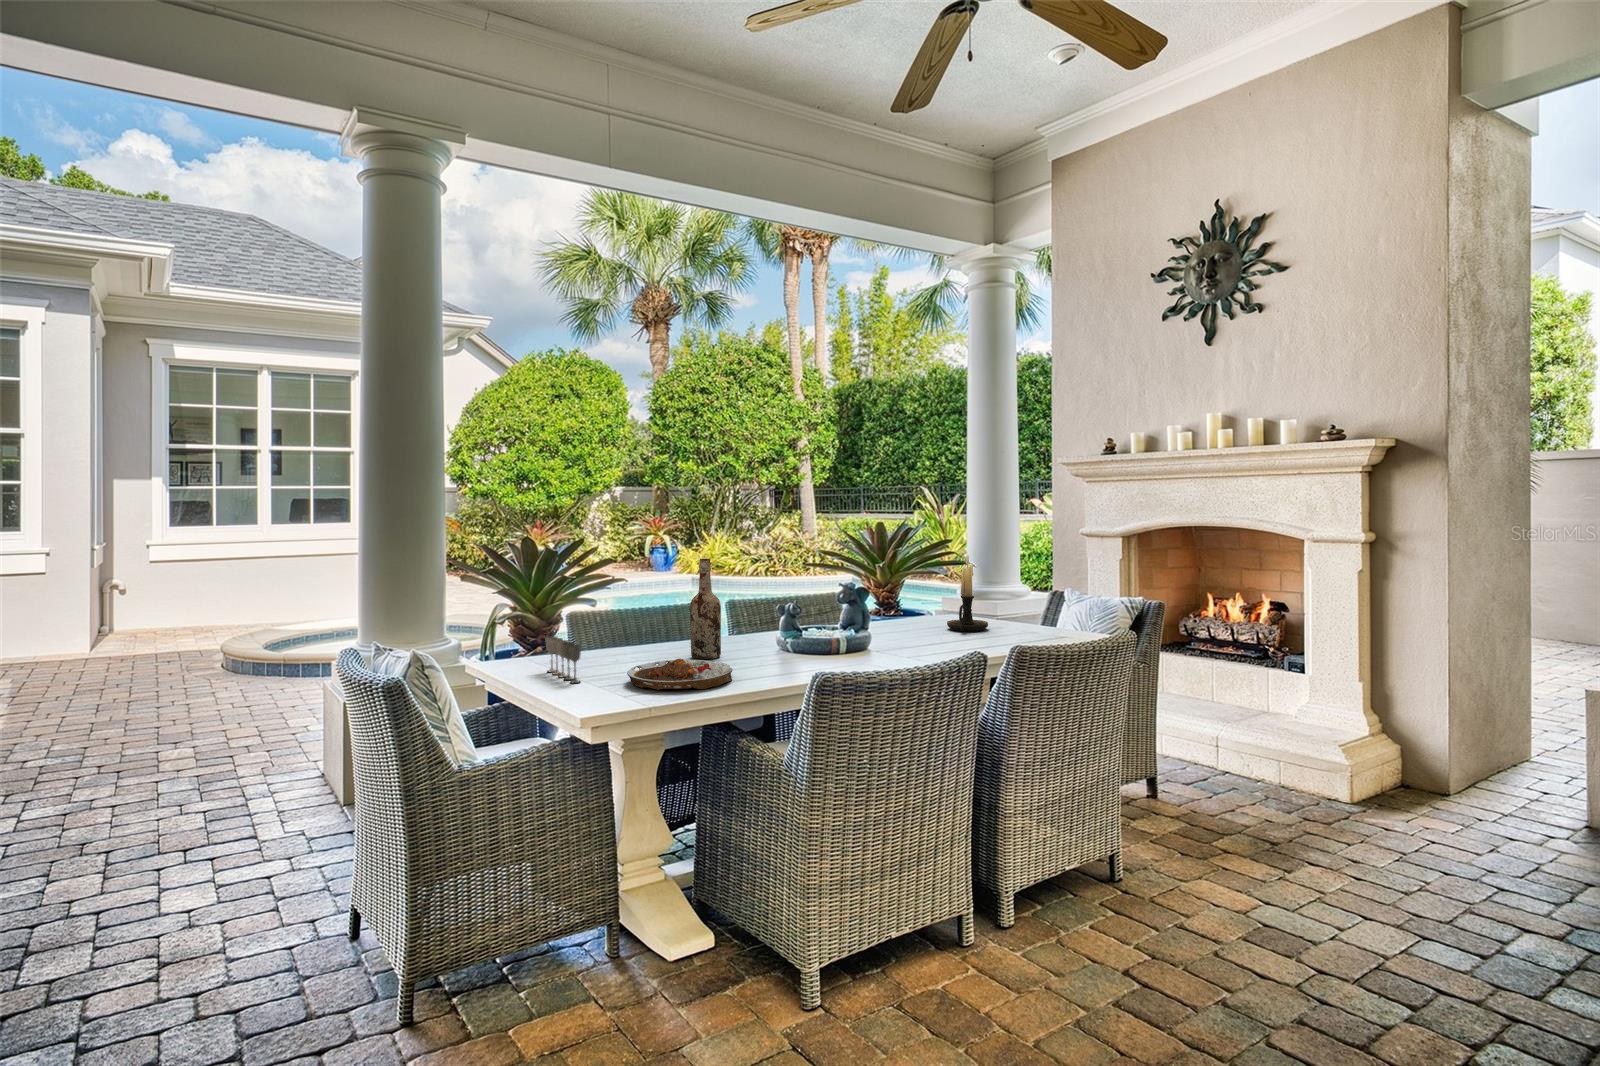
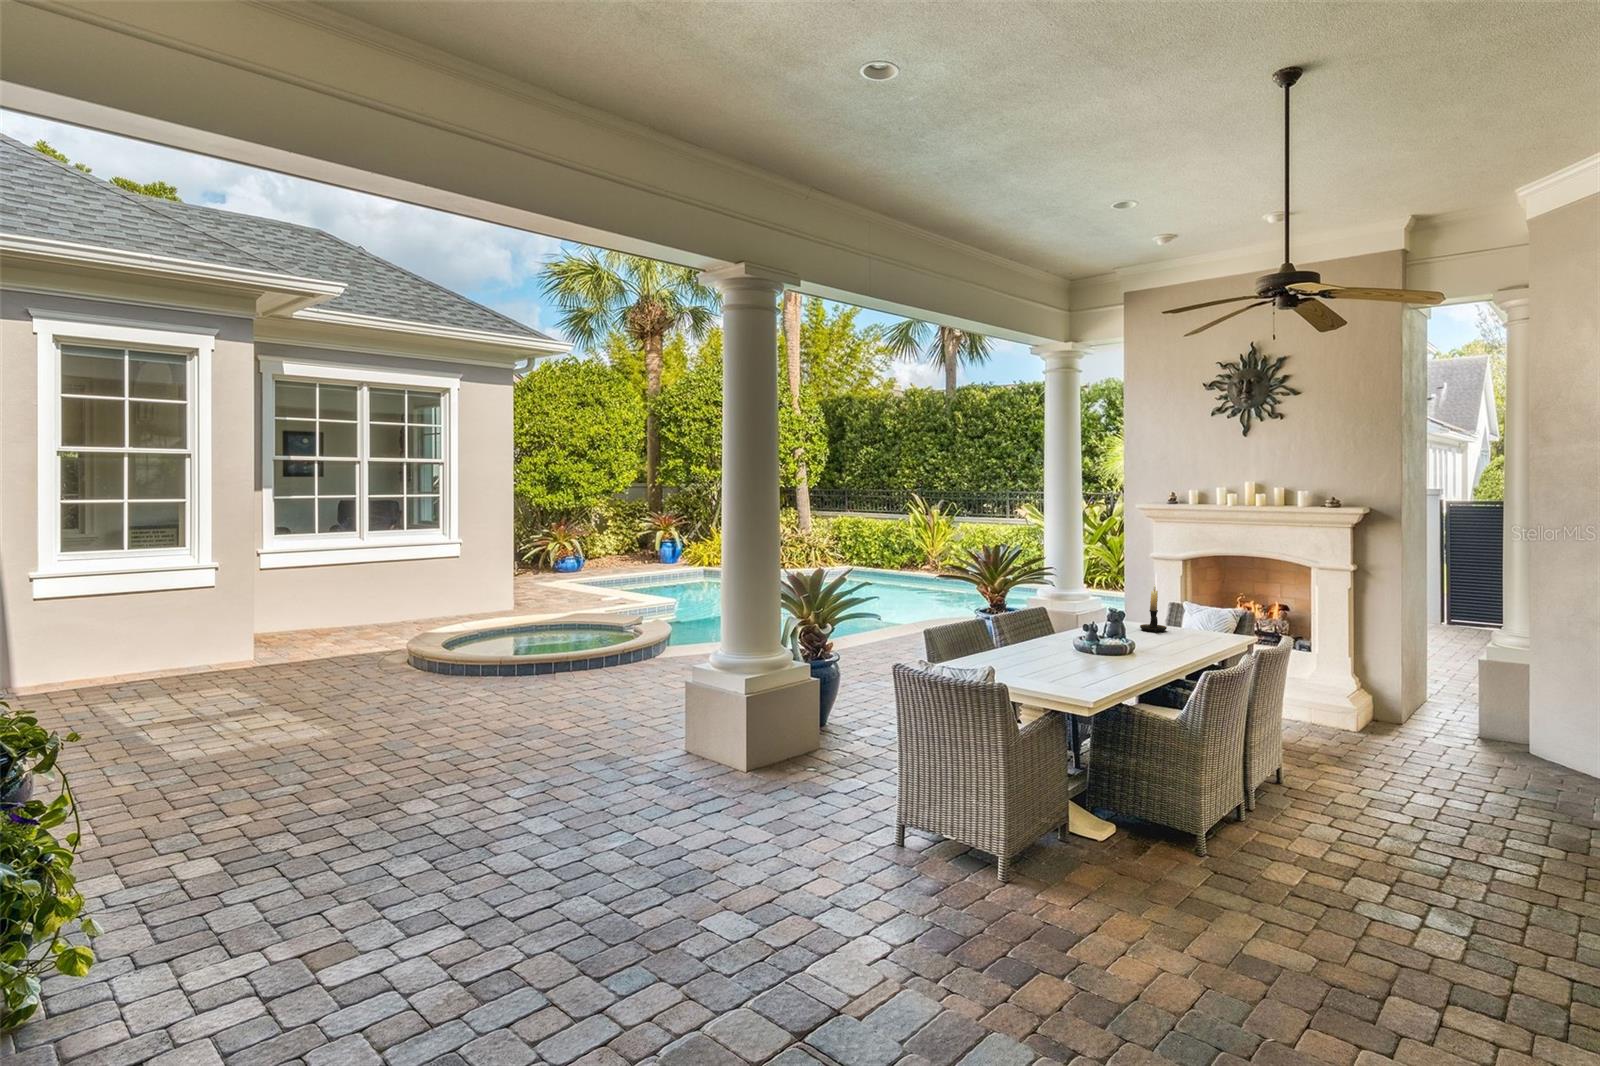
wine bottle: present [690,558,721,659] -> none [1037,593,1056,652]
wine glass: present [545,636,581,683] -> none [980,640,1020,667]
plate: present [627,658,733,690] -> none [1041,652,1101,669]

